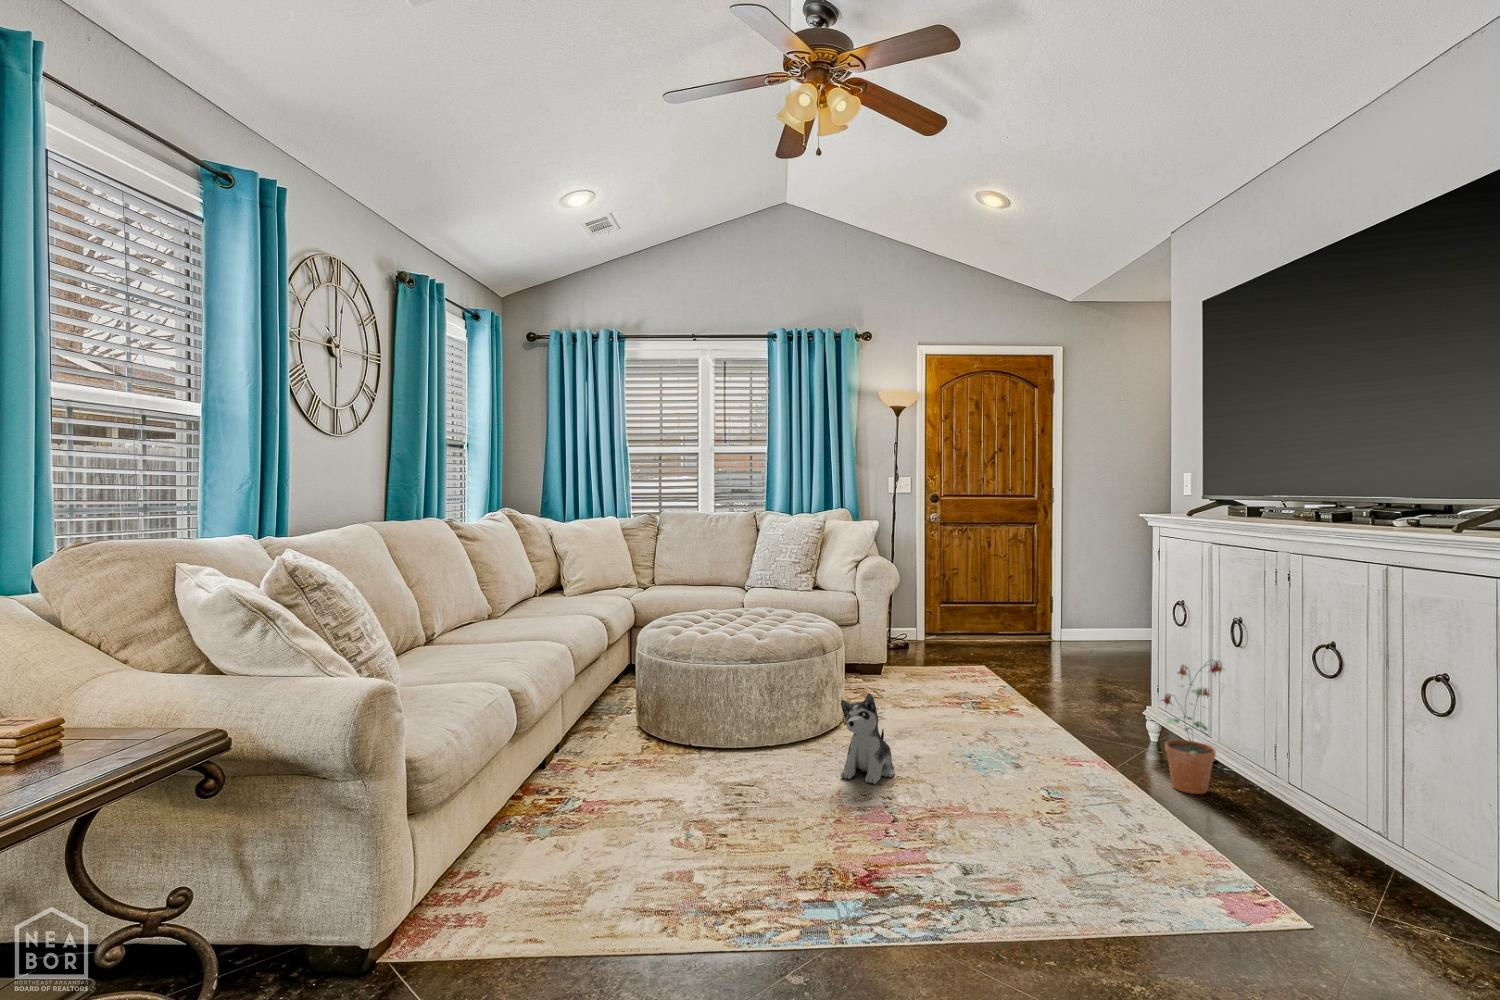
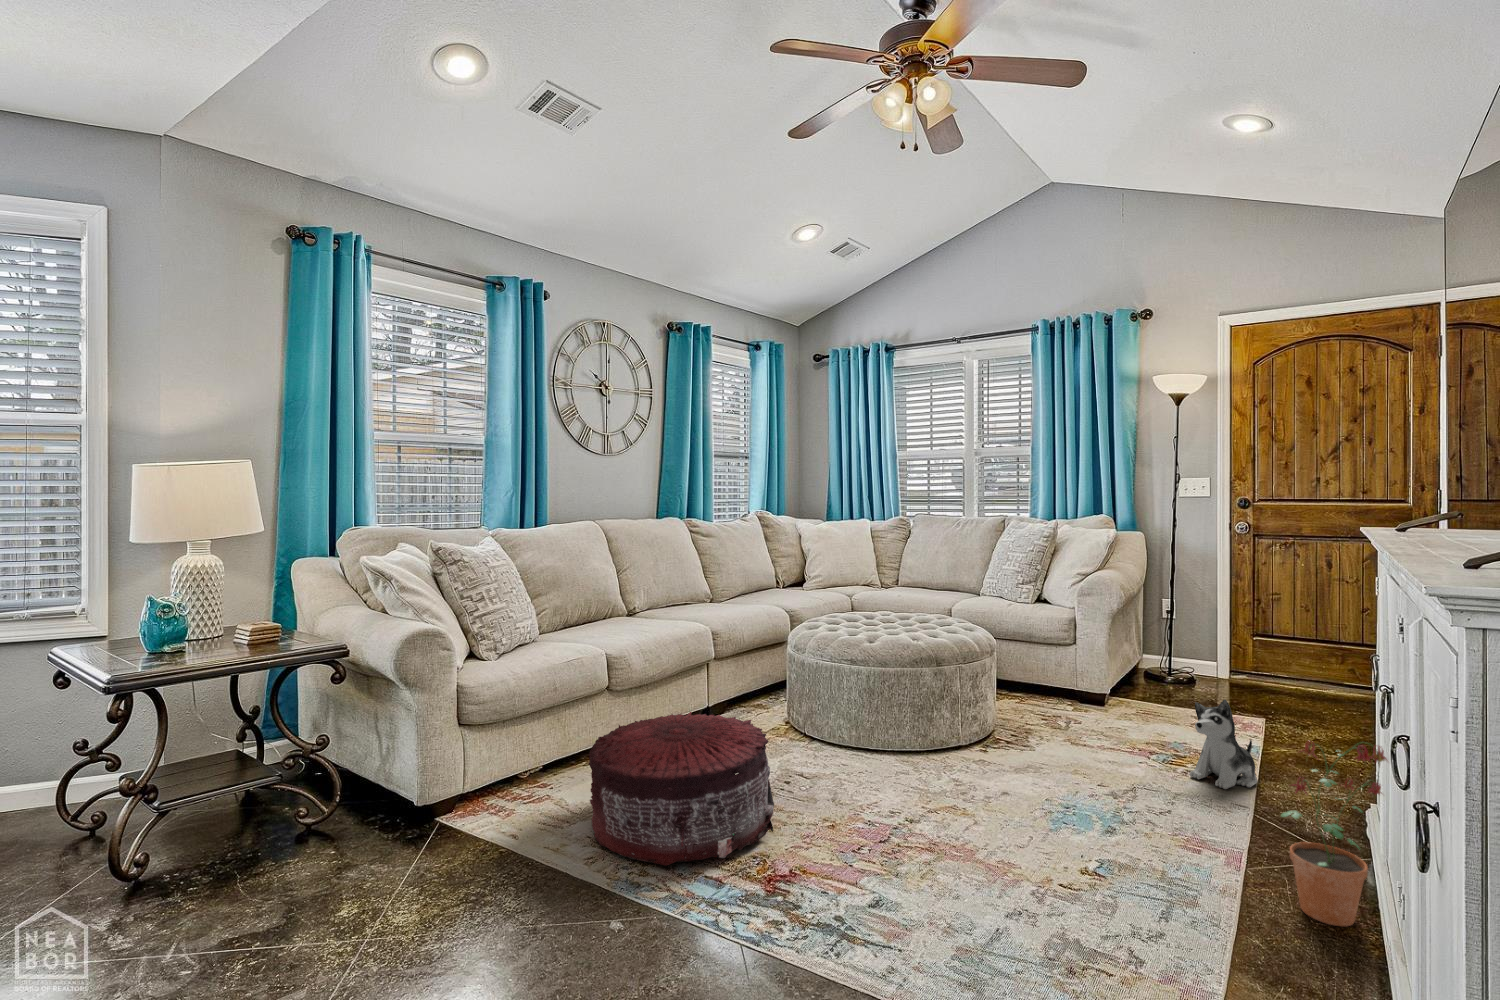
plush toy: present [841,693,895,784] -> present [1190,700,1257,789]
pouf: none [596,733,809,912] -> present [589,712,774,866]

